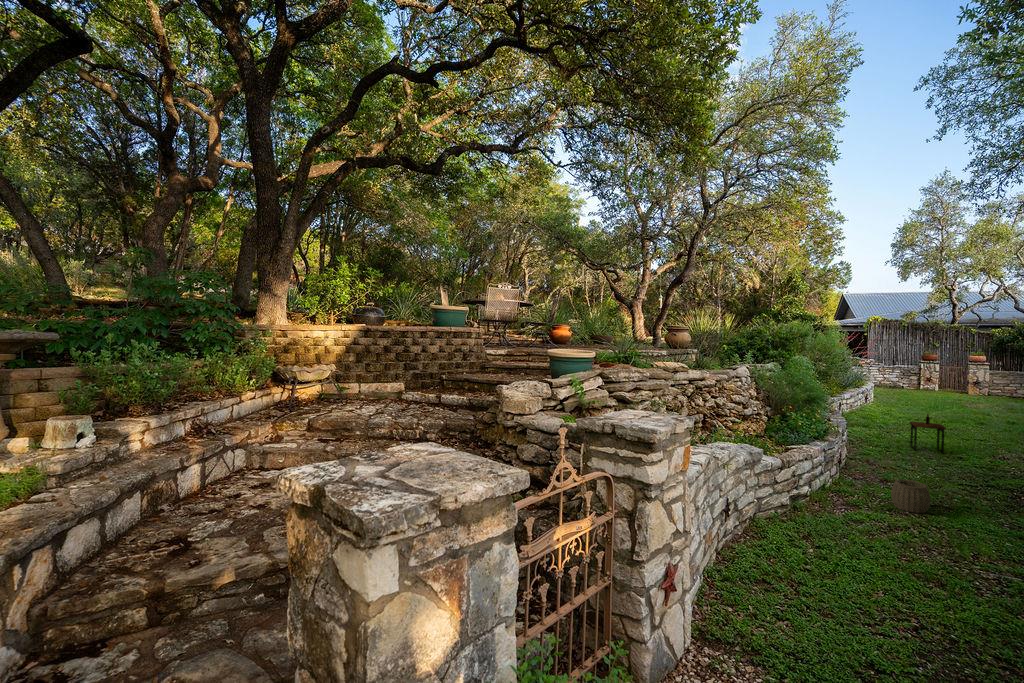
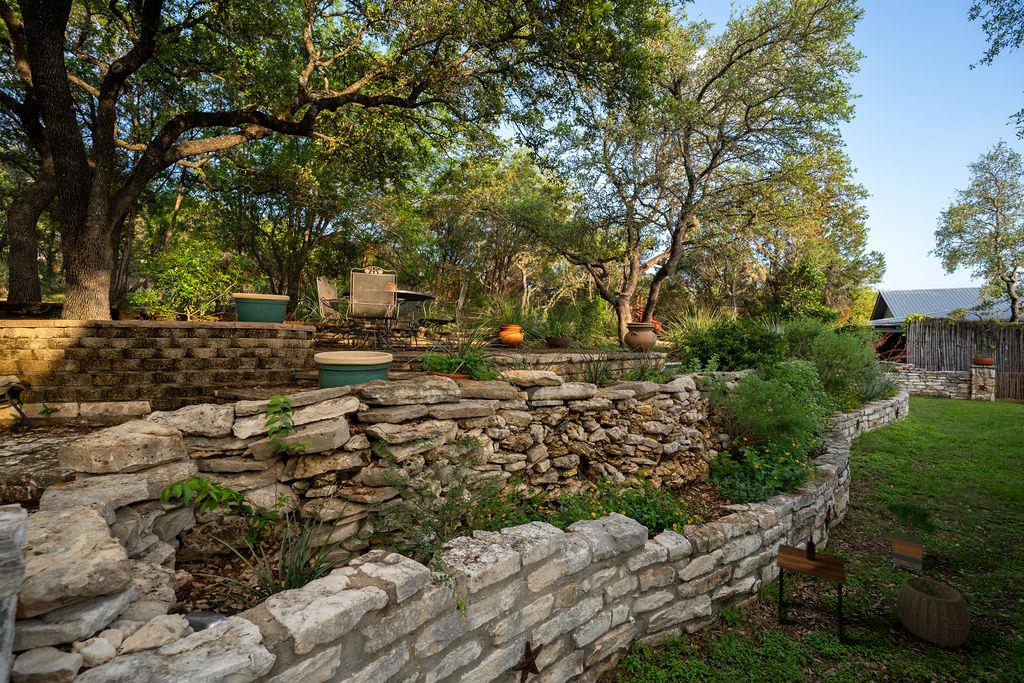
side table: present [910,414,946,453] -> present [776,534,846,643]
potted tree: none [878,444,910,485] -> present [885,503,936,570]

